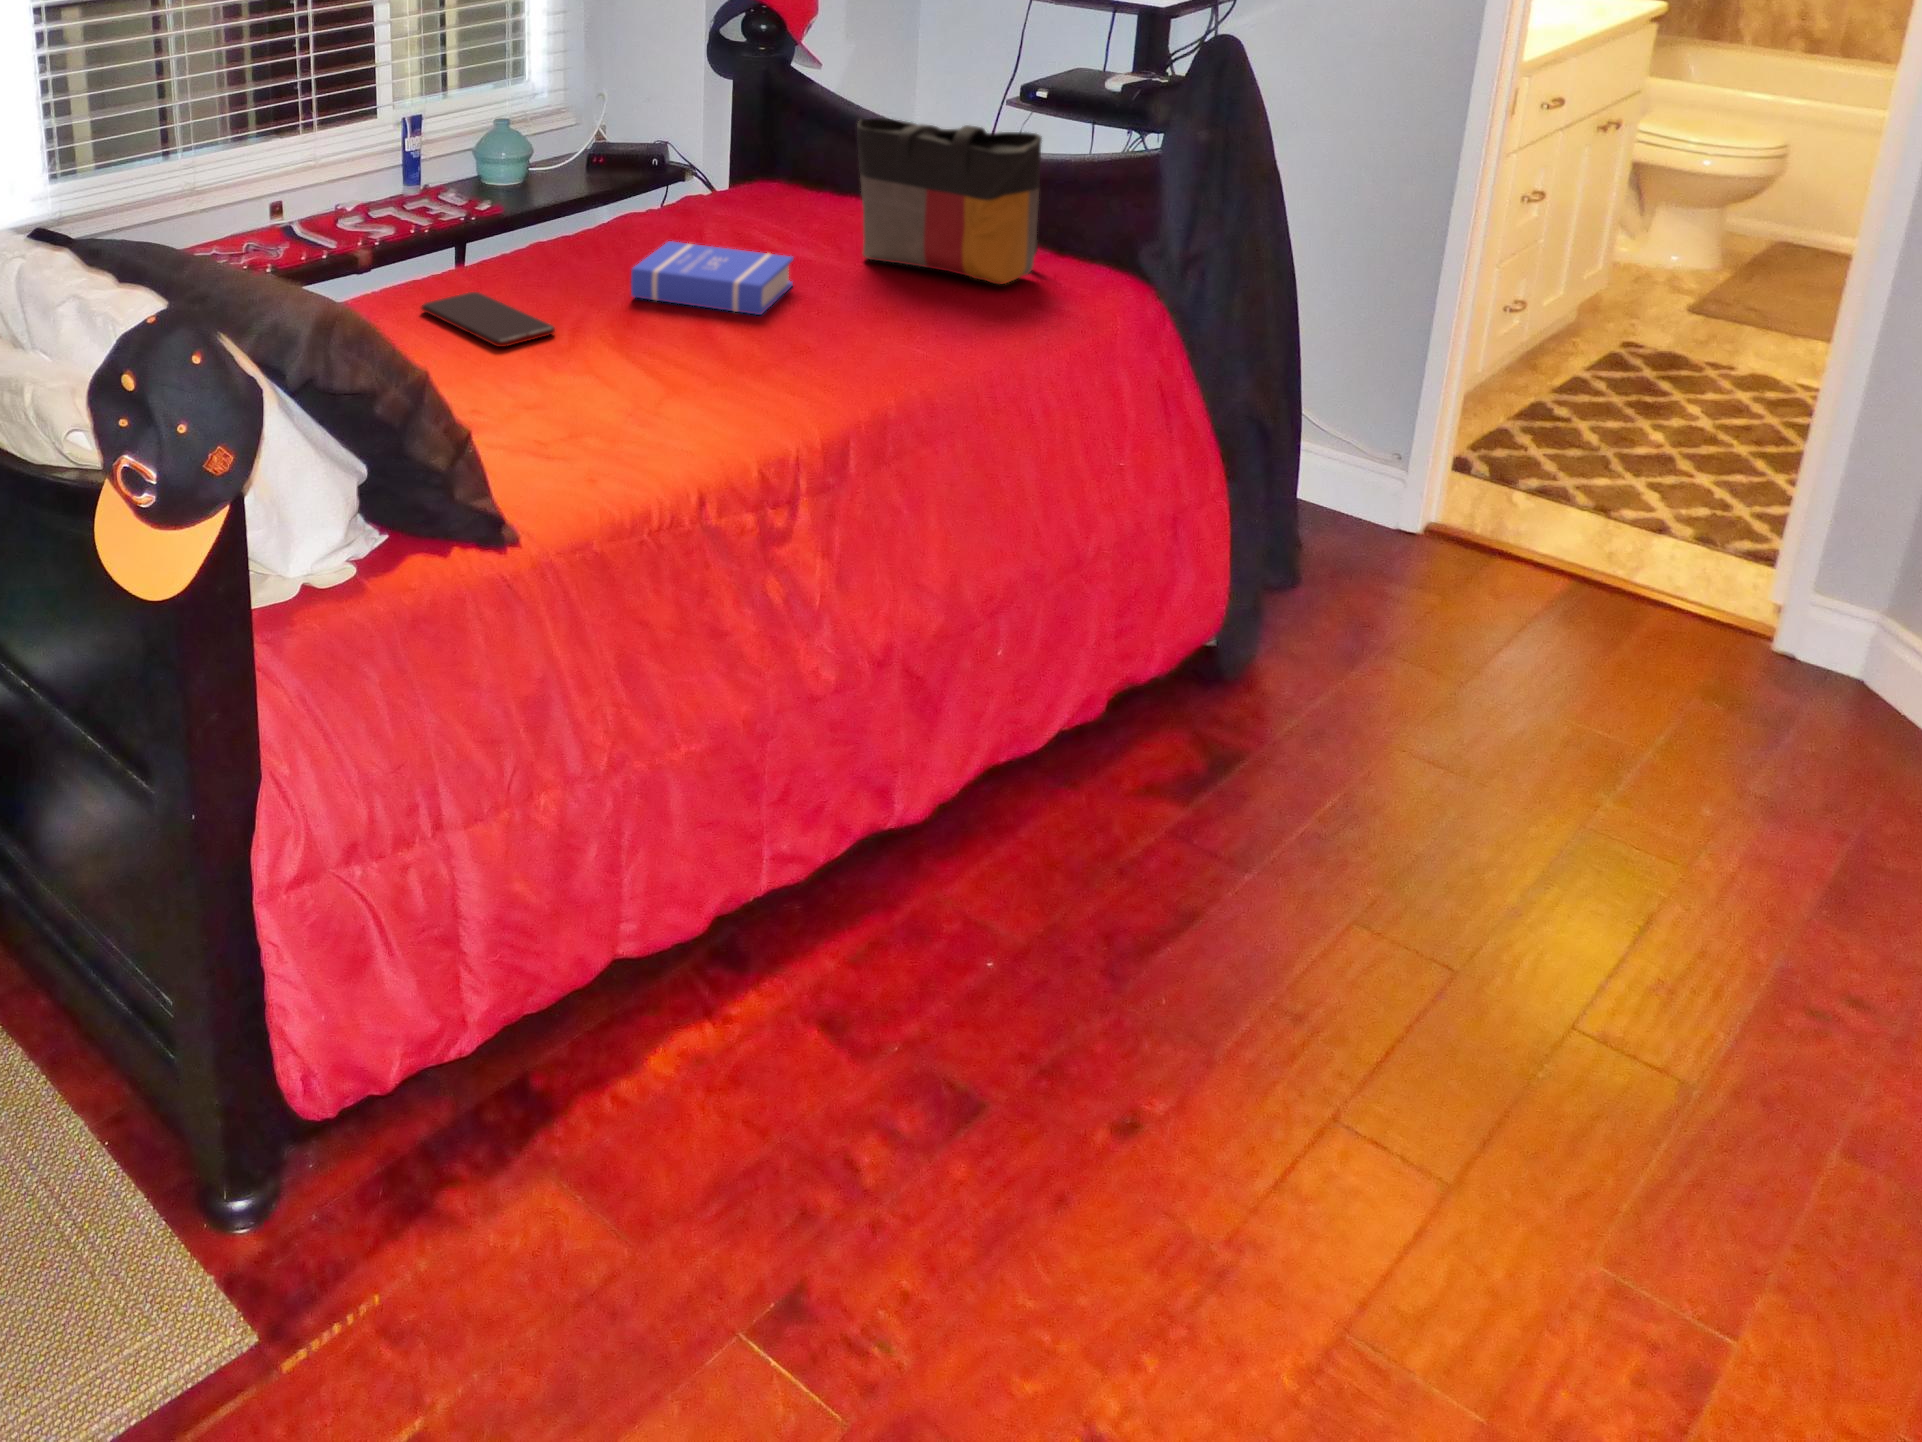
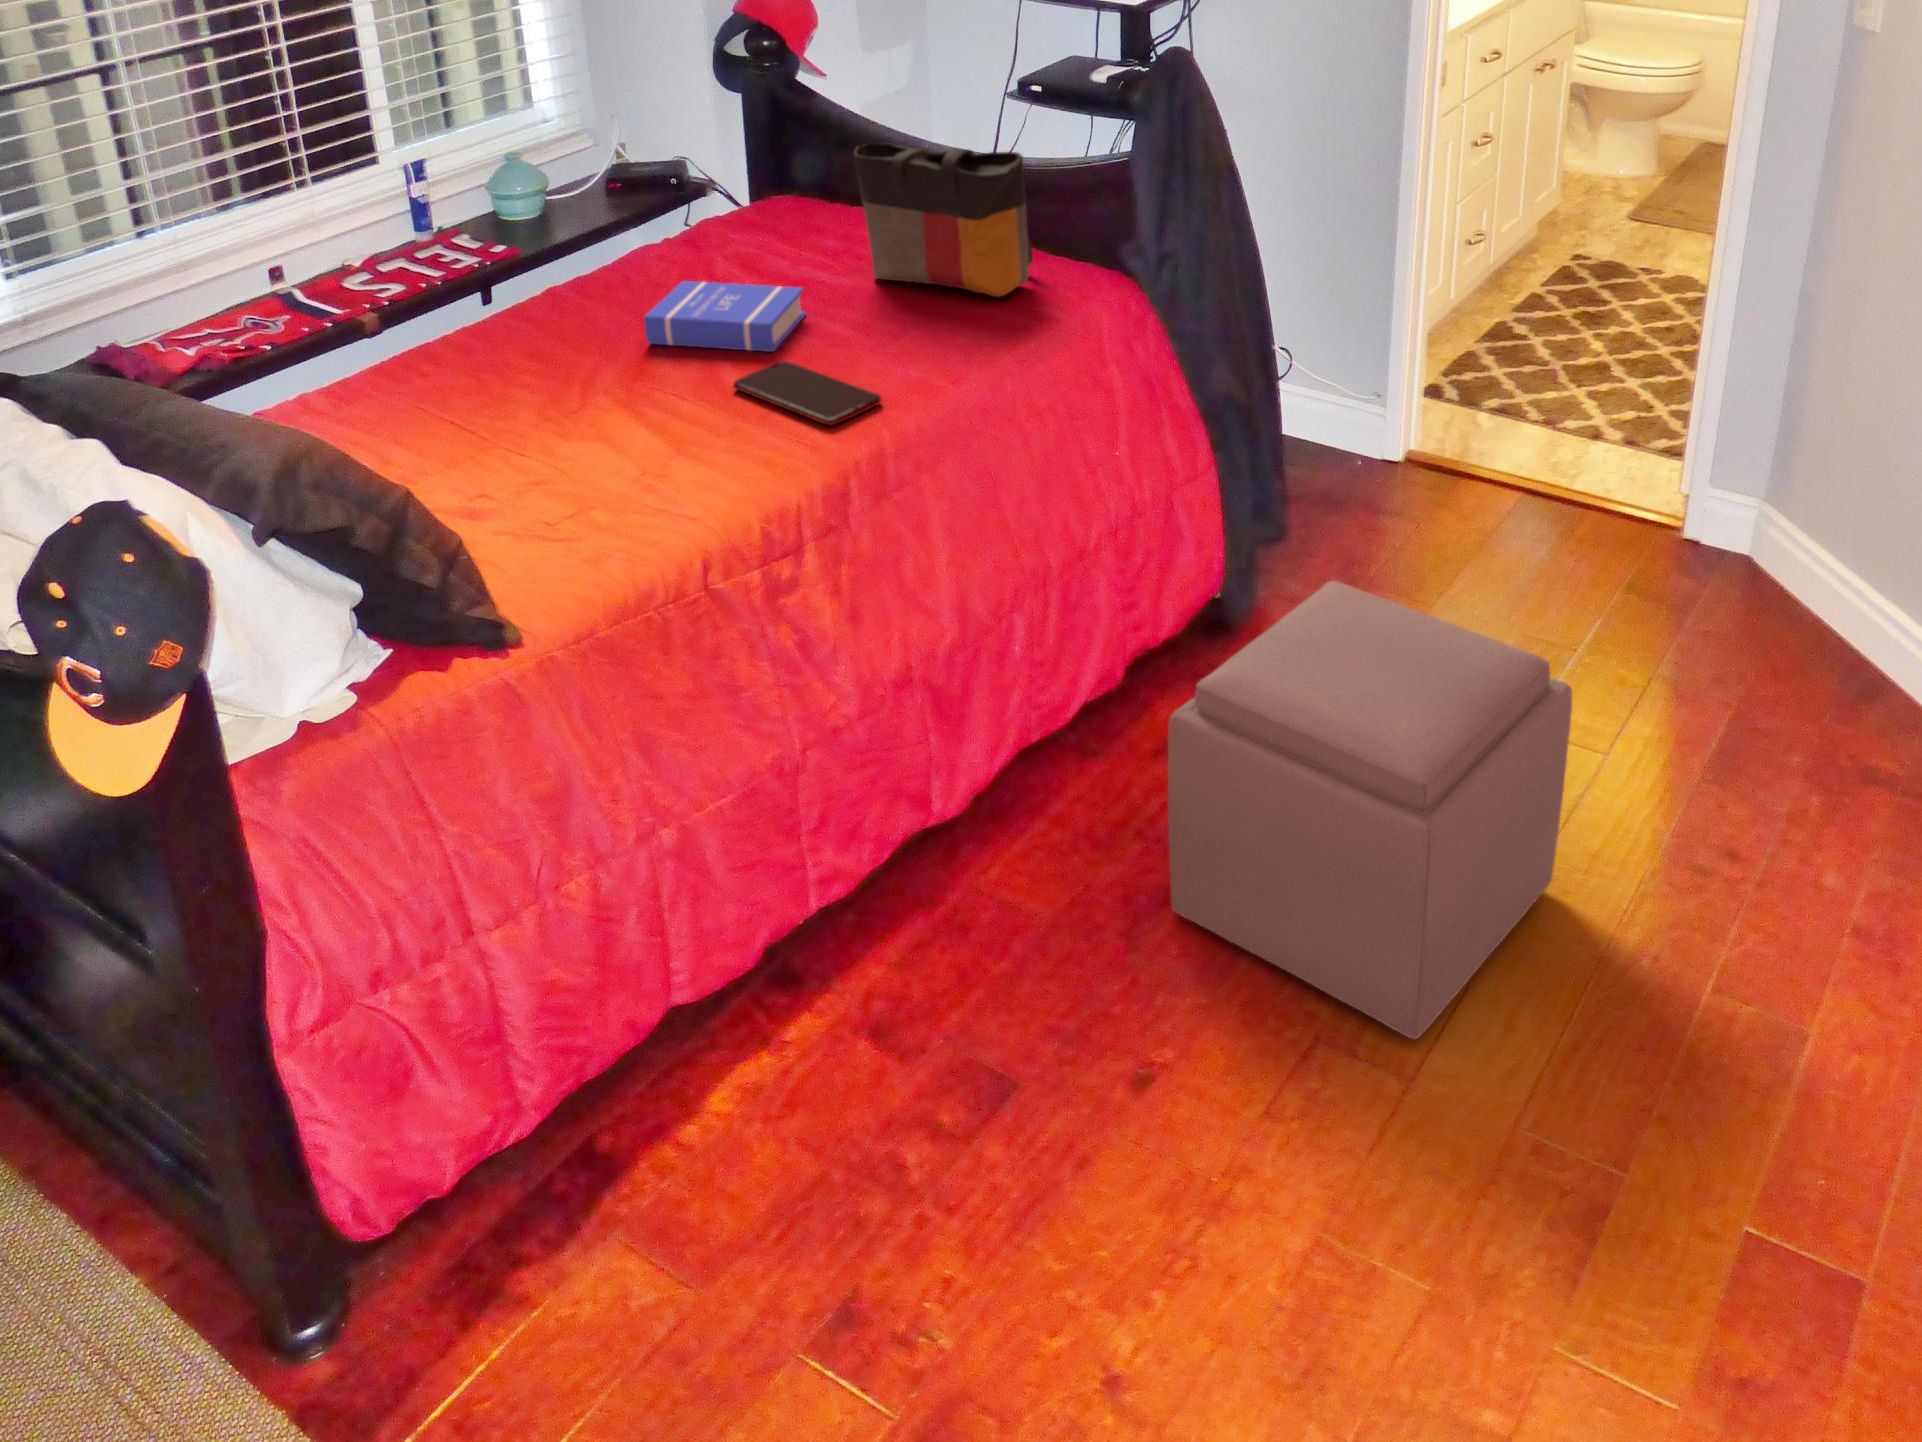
smartphone: present [421,292,555,347] -> present [733,361,881,425]
ottoman: none [1155,615,1670,1134] -> present [1168,581,1572,1039]

